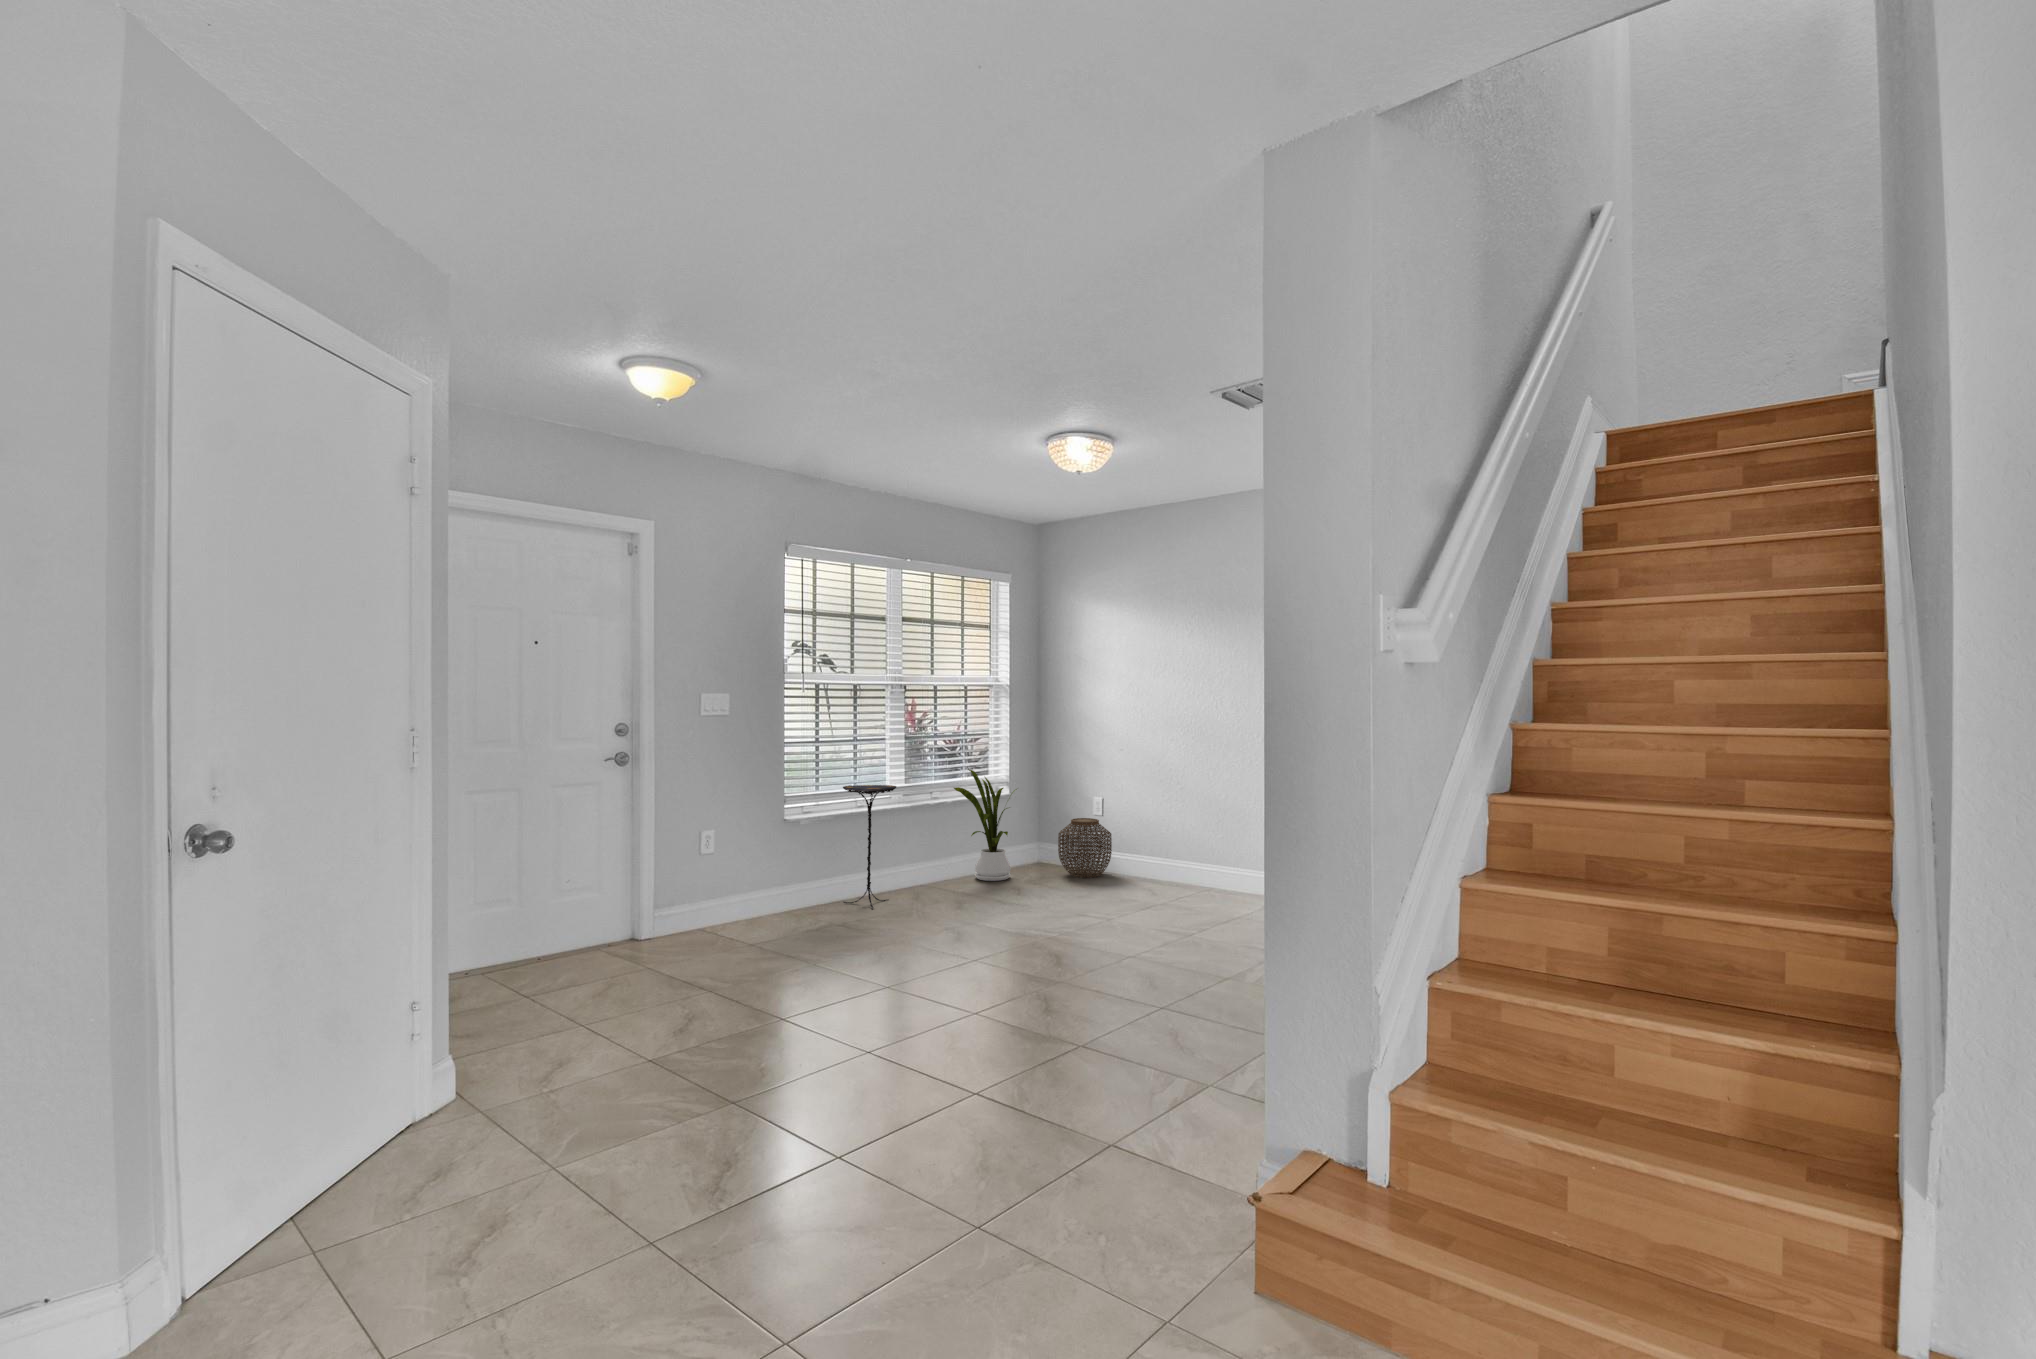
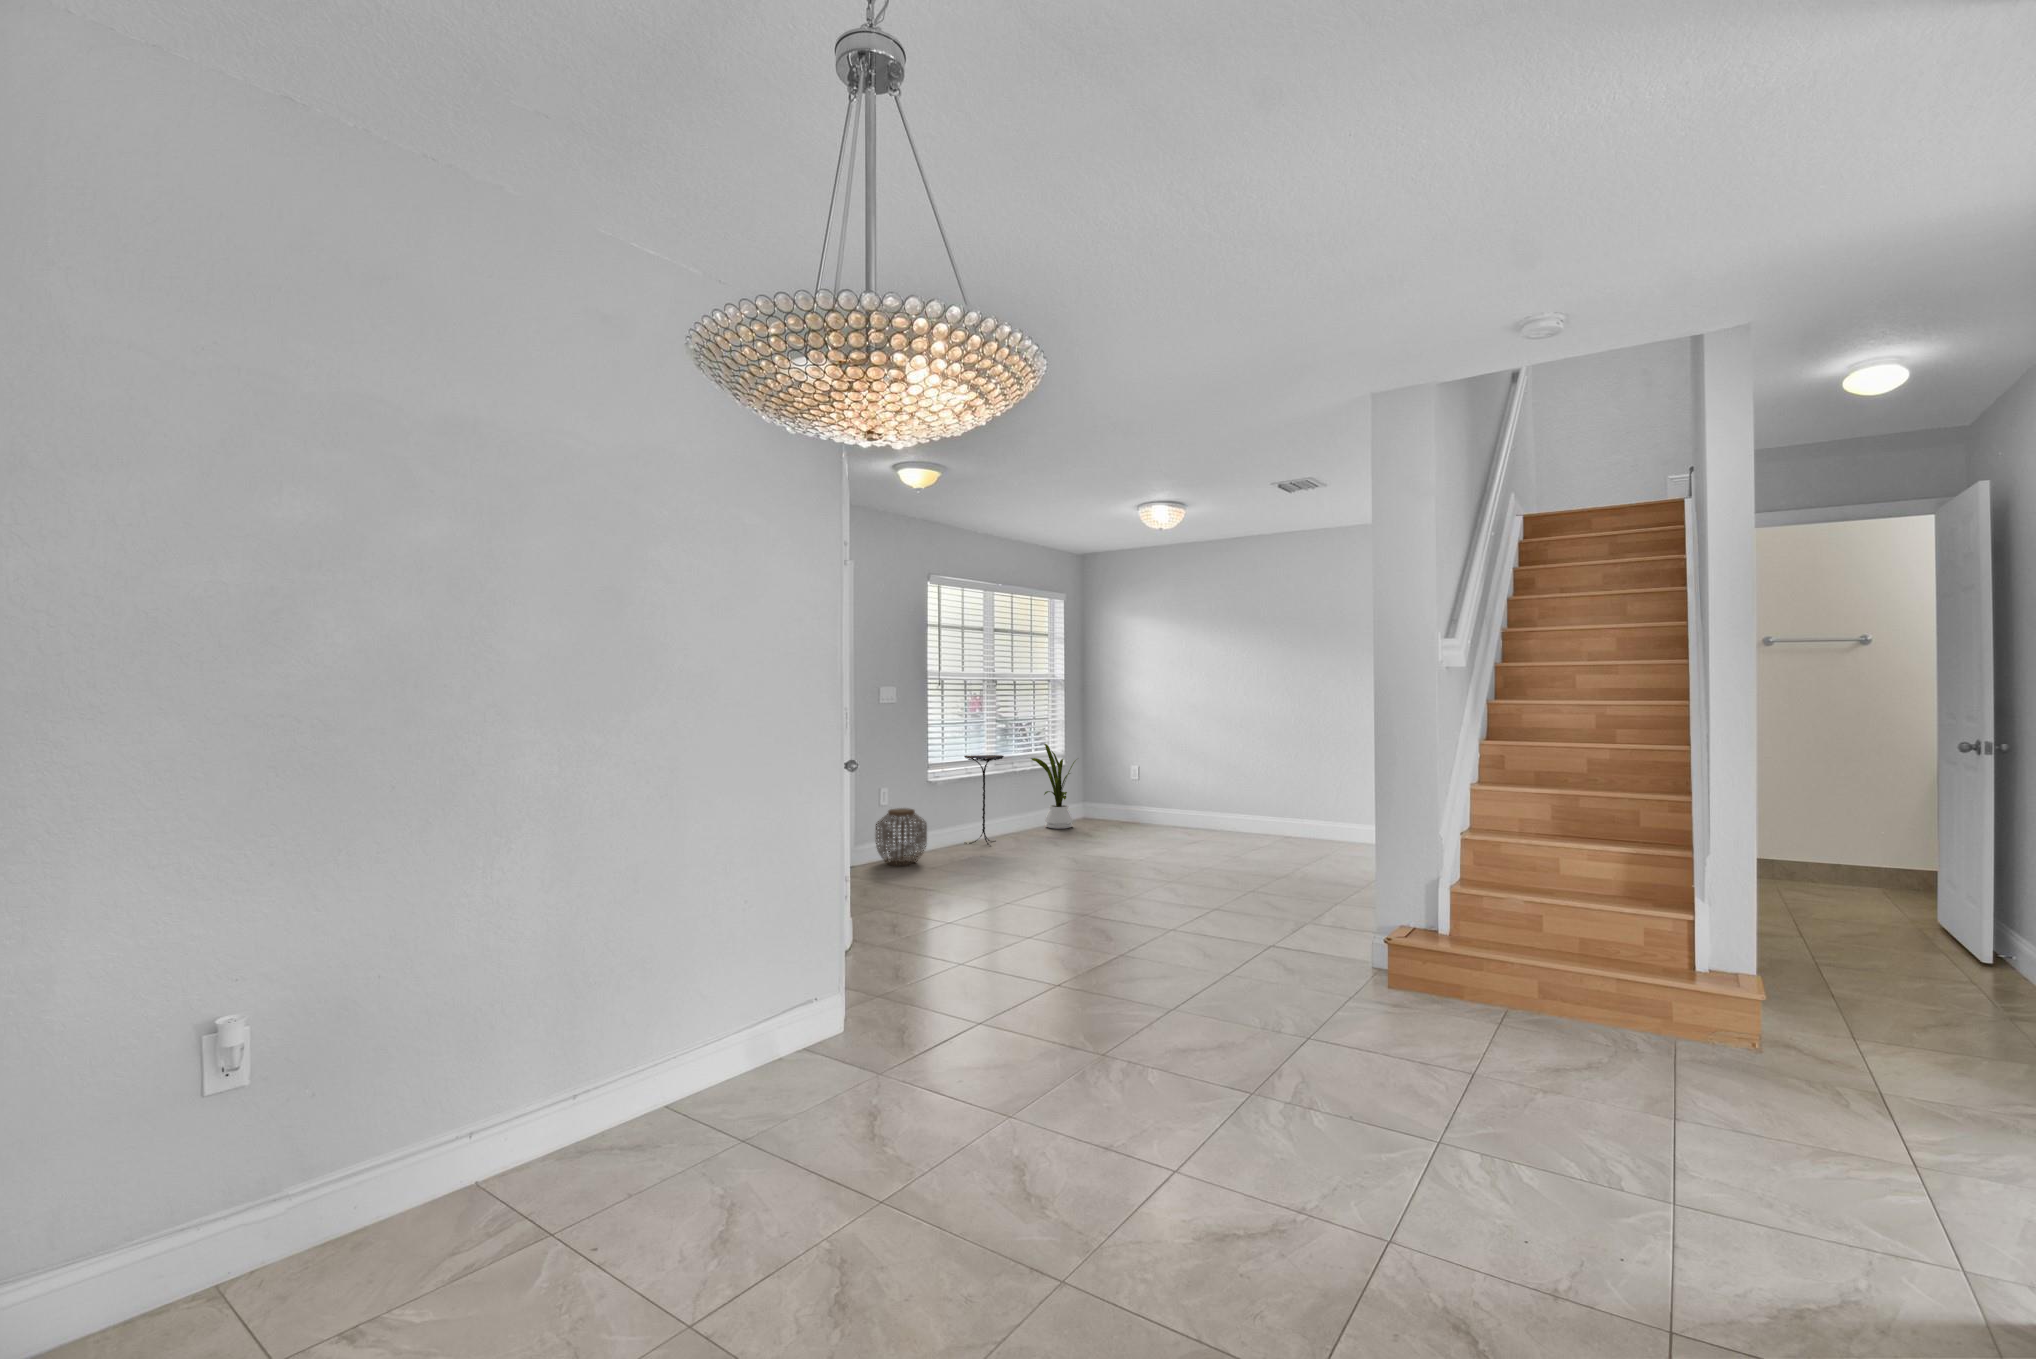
woven basket: present [1058,818,1112,878] -> present [876,808,927,866]

